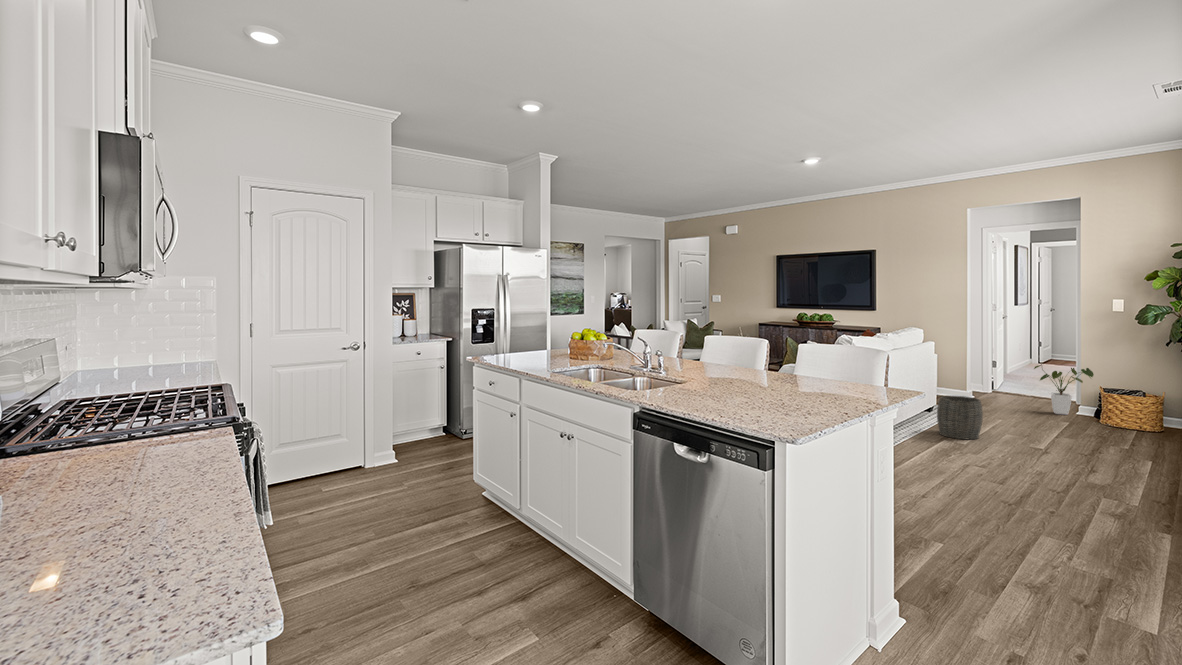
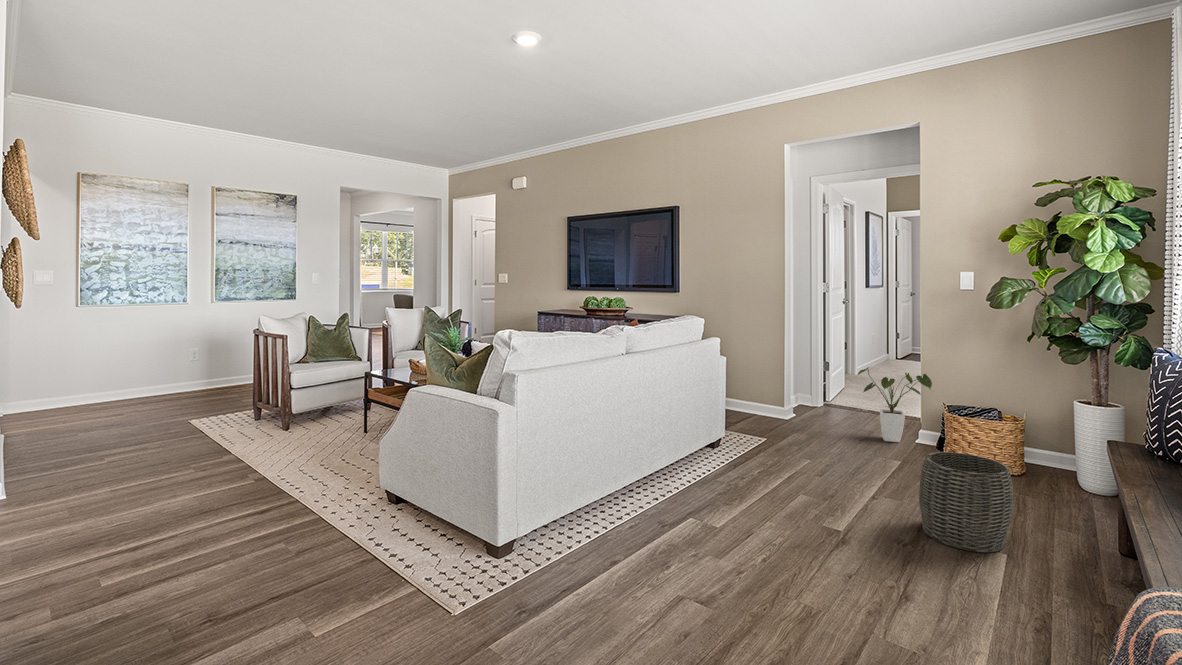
woven basket: present [937,396,983,439] -> present [919,452,1013,552]

